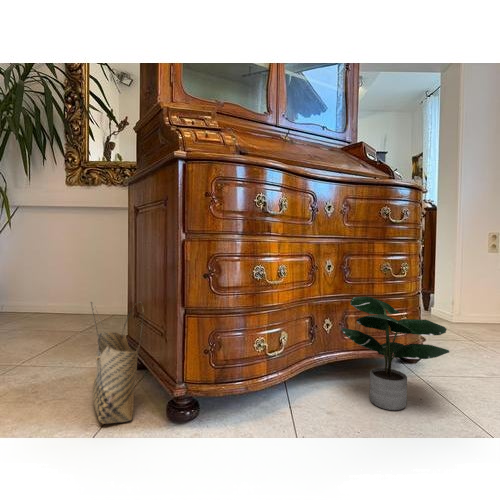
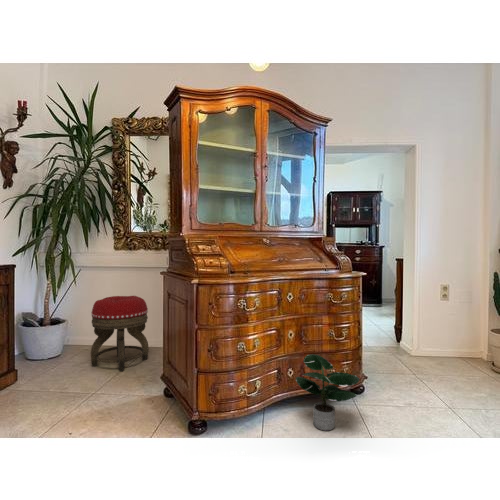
footstool: none [25,240,111,341] -> present [91,296,148,371]
woven basket: present [91,301,143,424] -> none [144,360,174,435]

